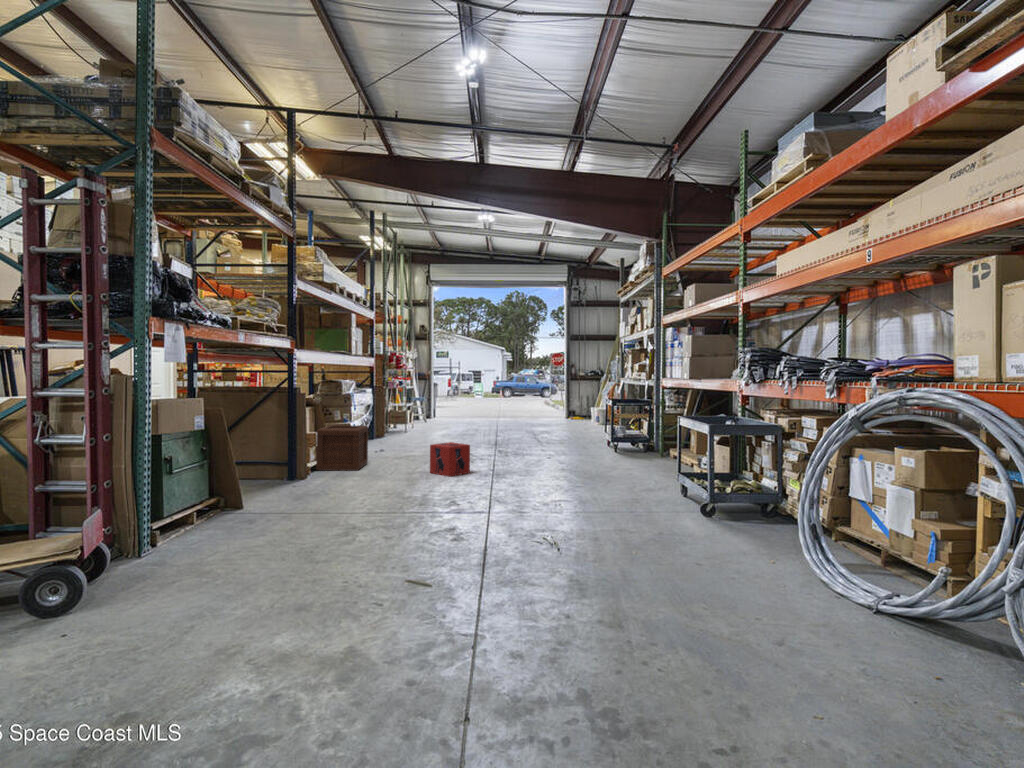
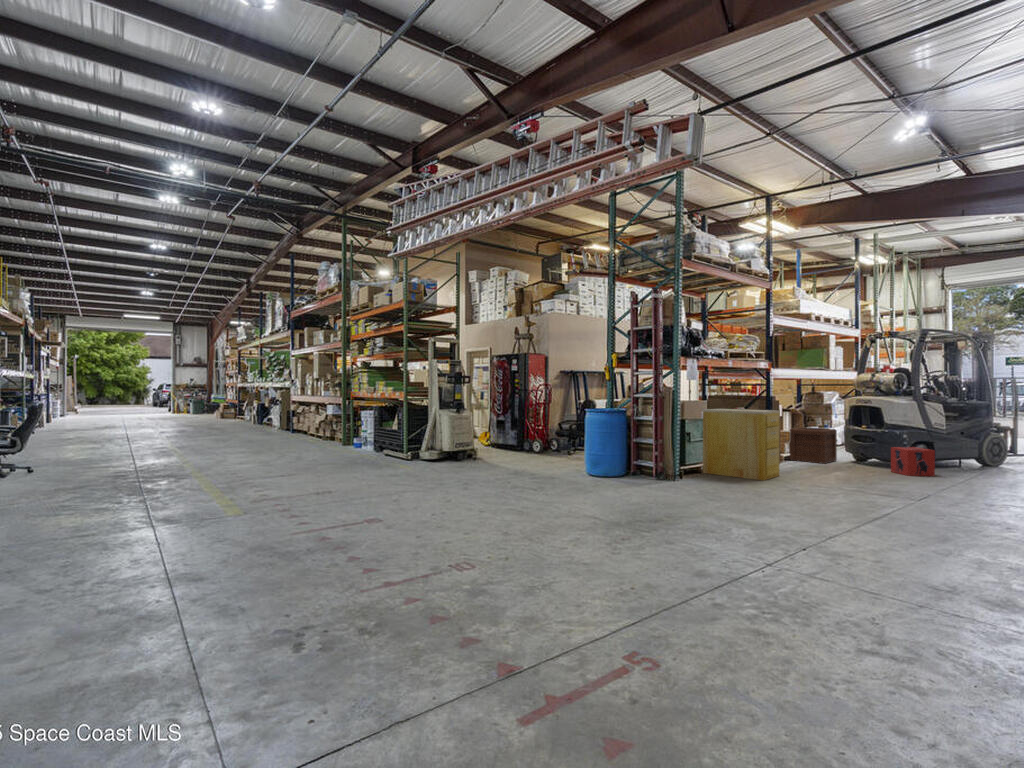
filing cabinet: none [195,410,319,524] -> present [703,409,779,480]

